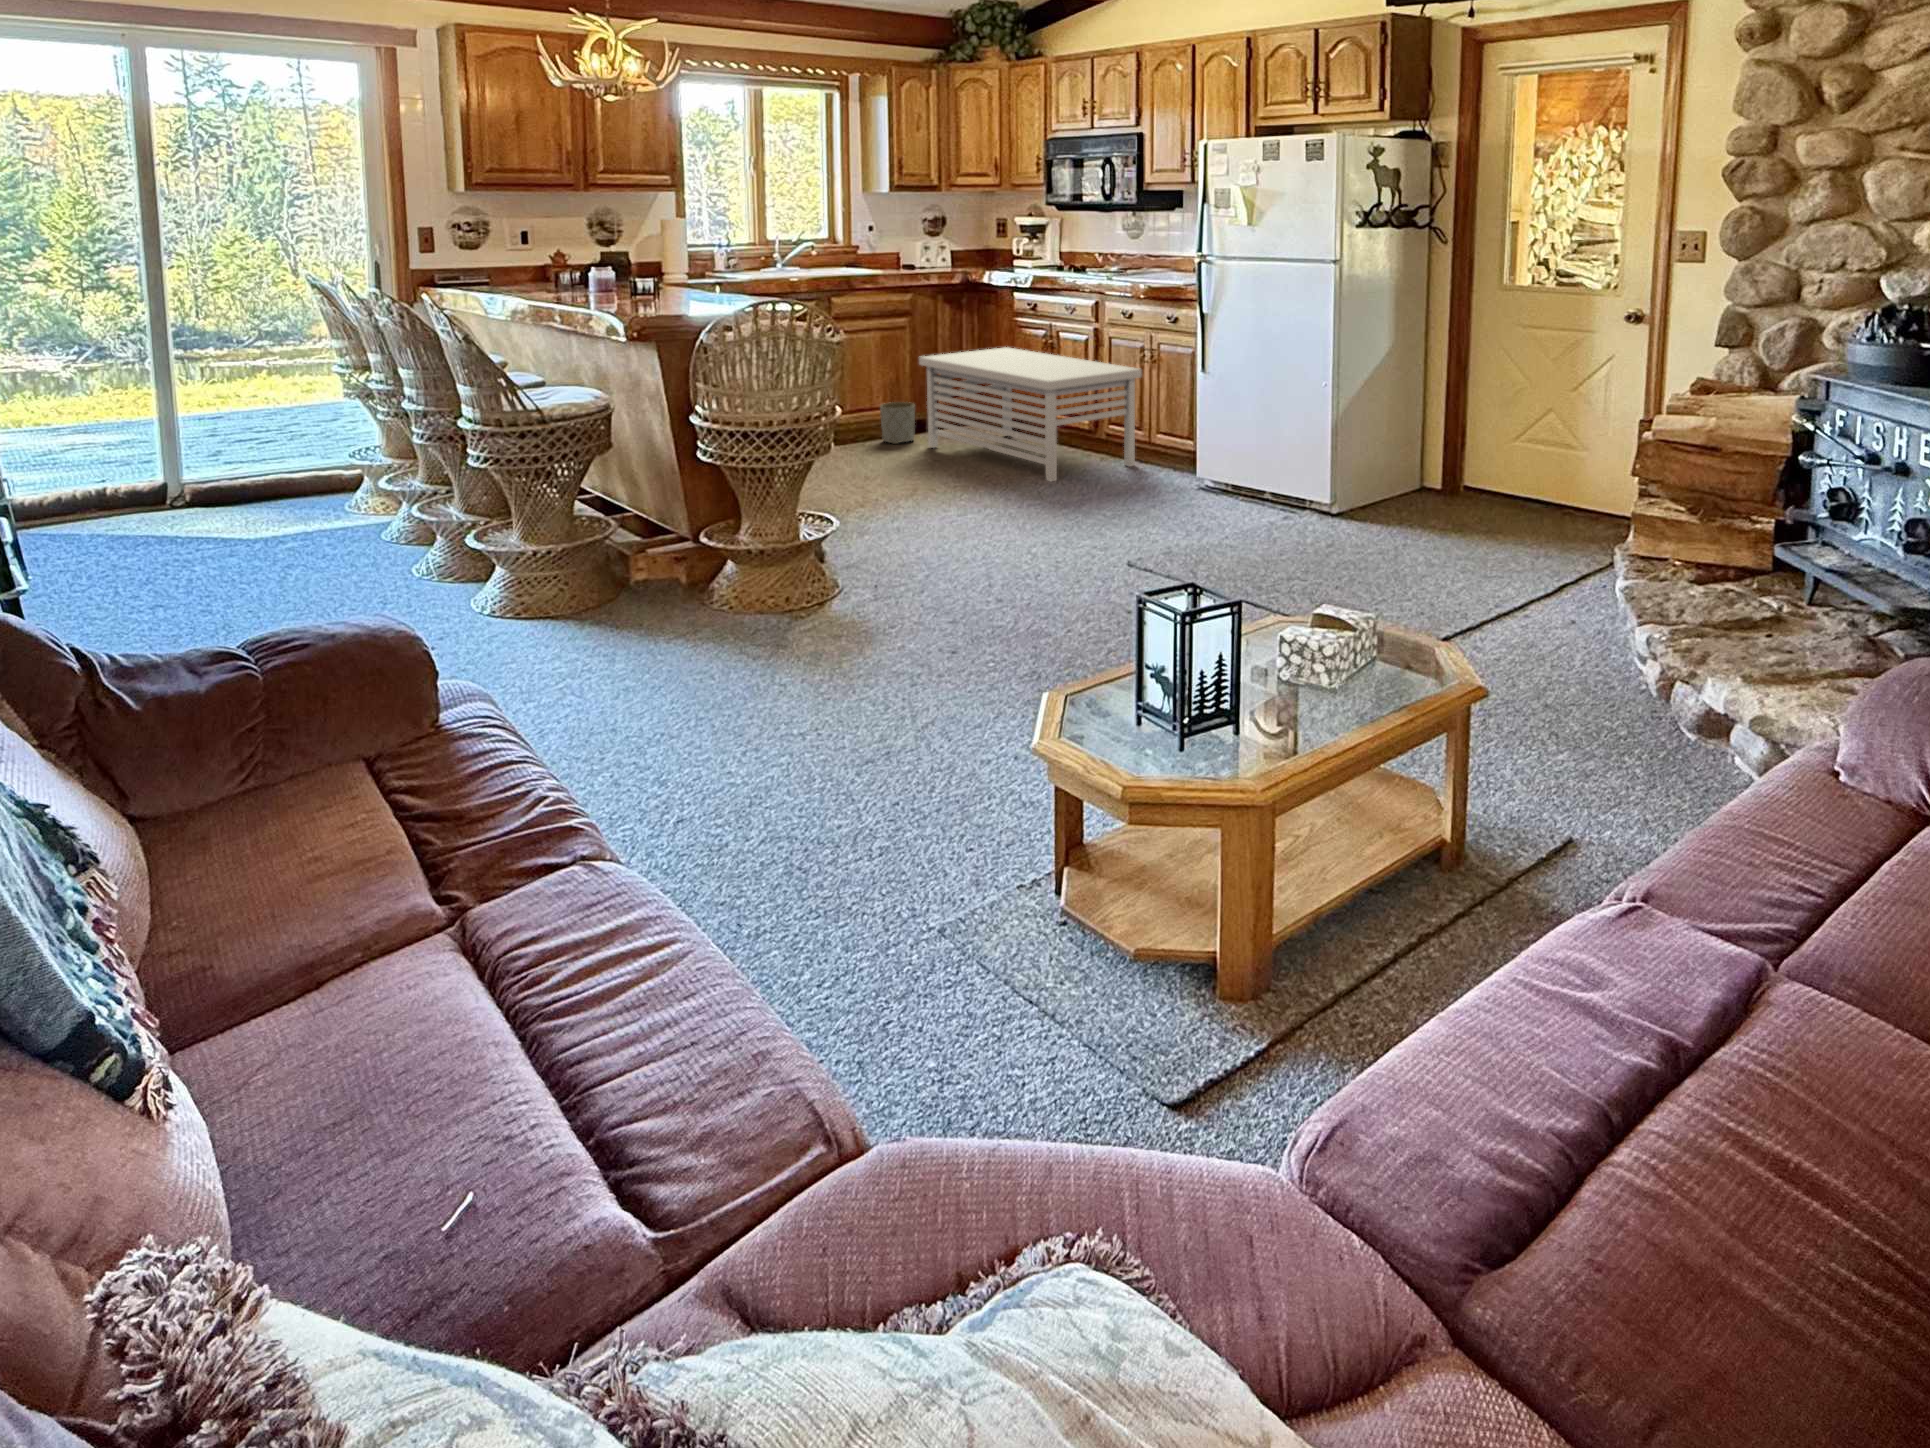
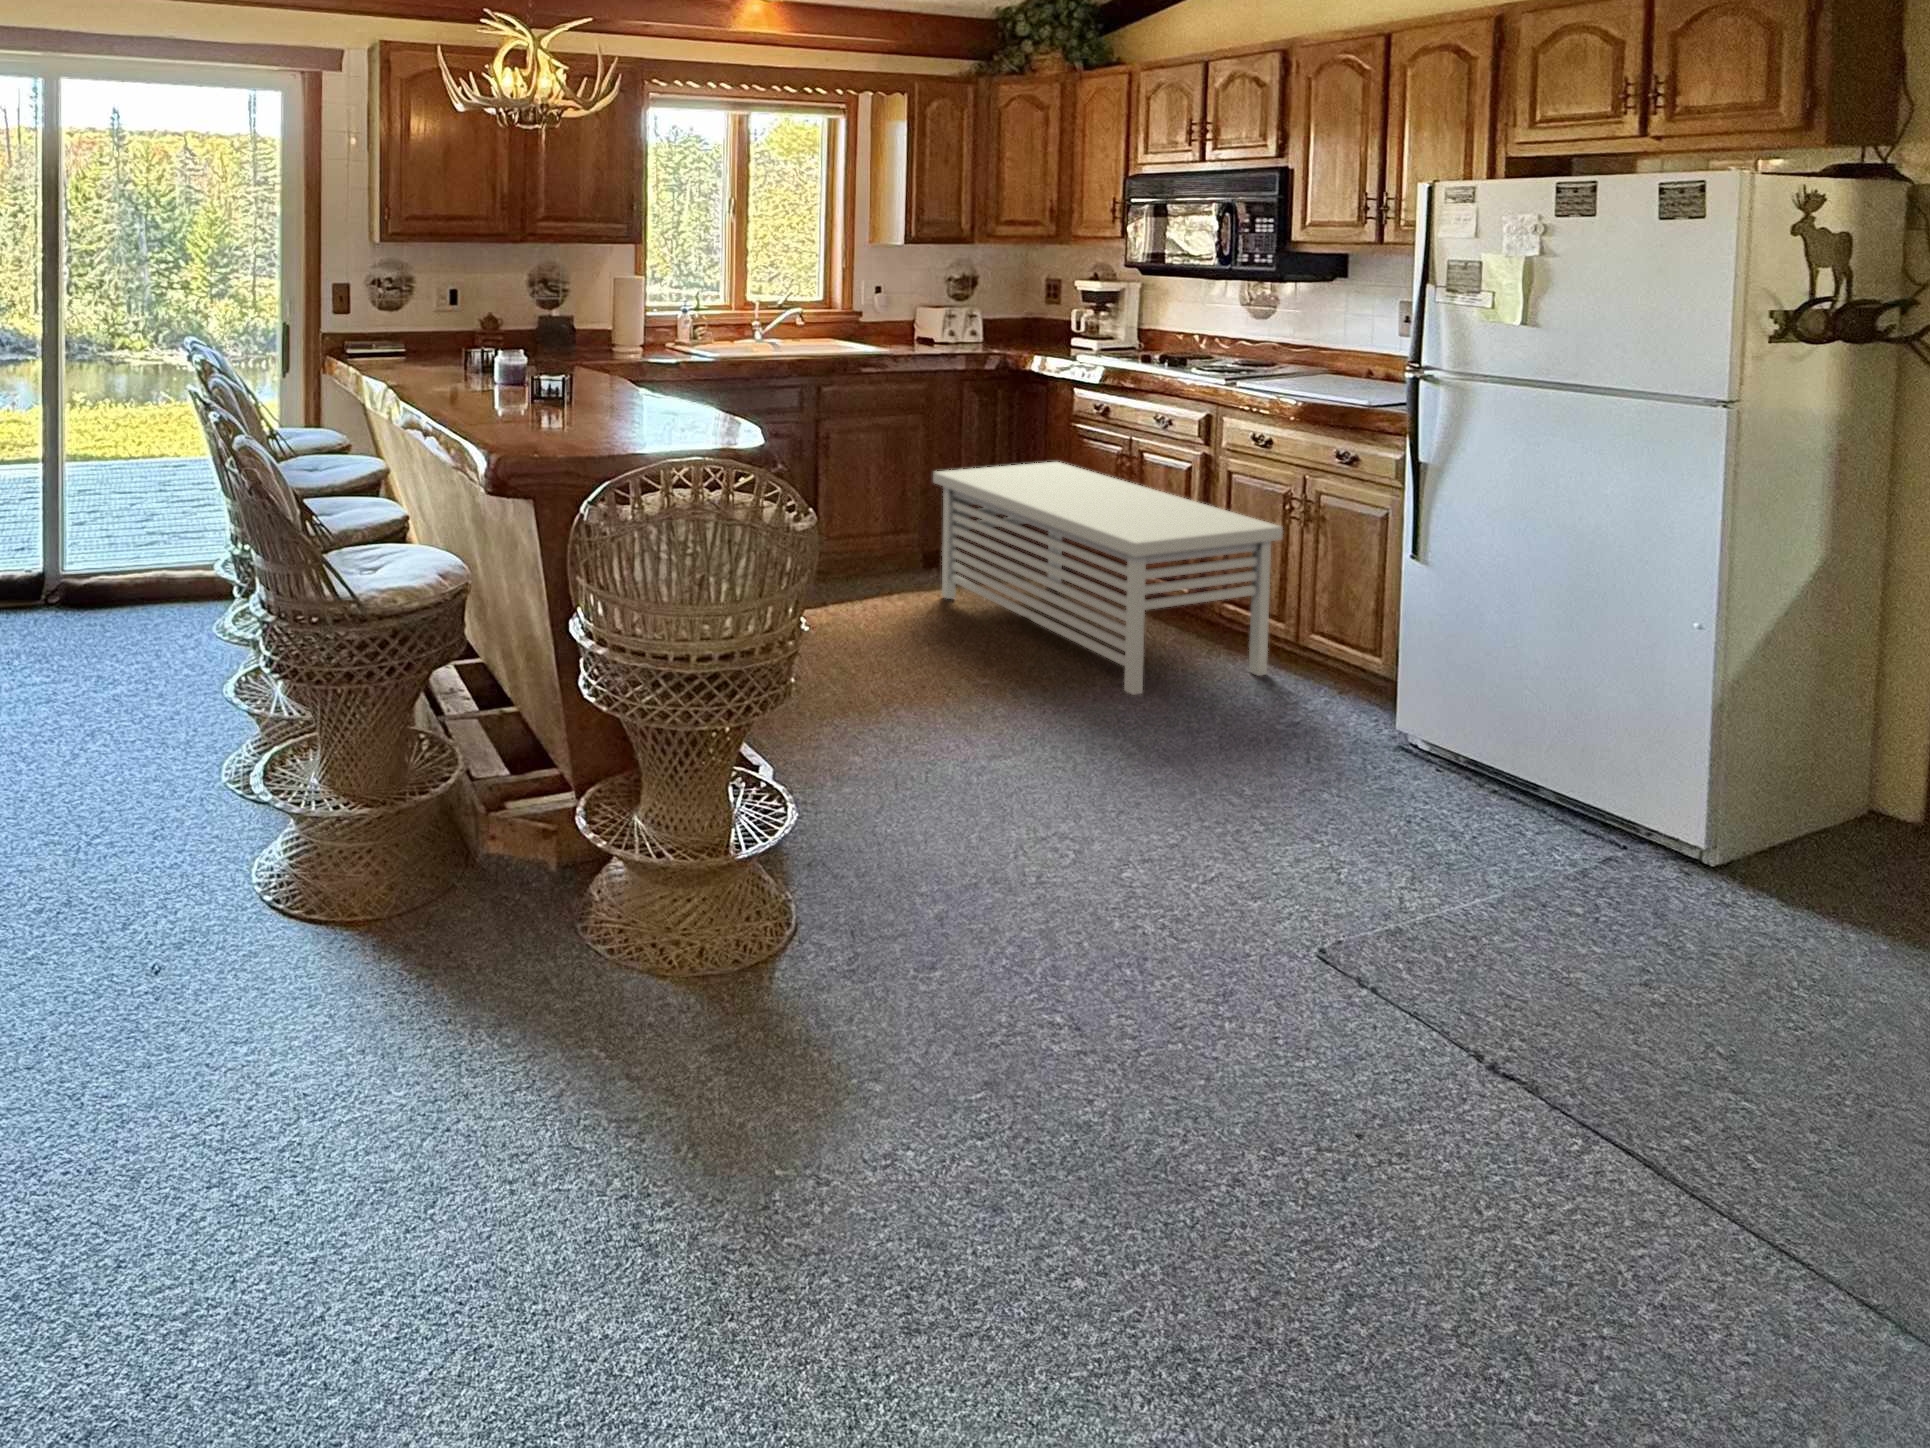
planter: present [880,402,915,444] -> none [877,526,925,586]

